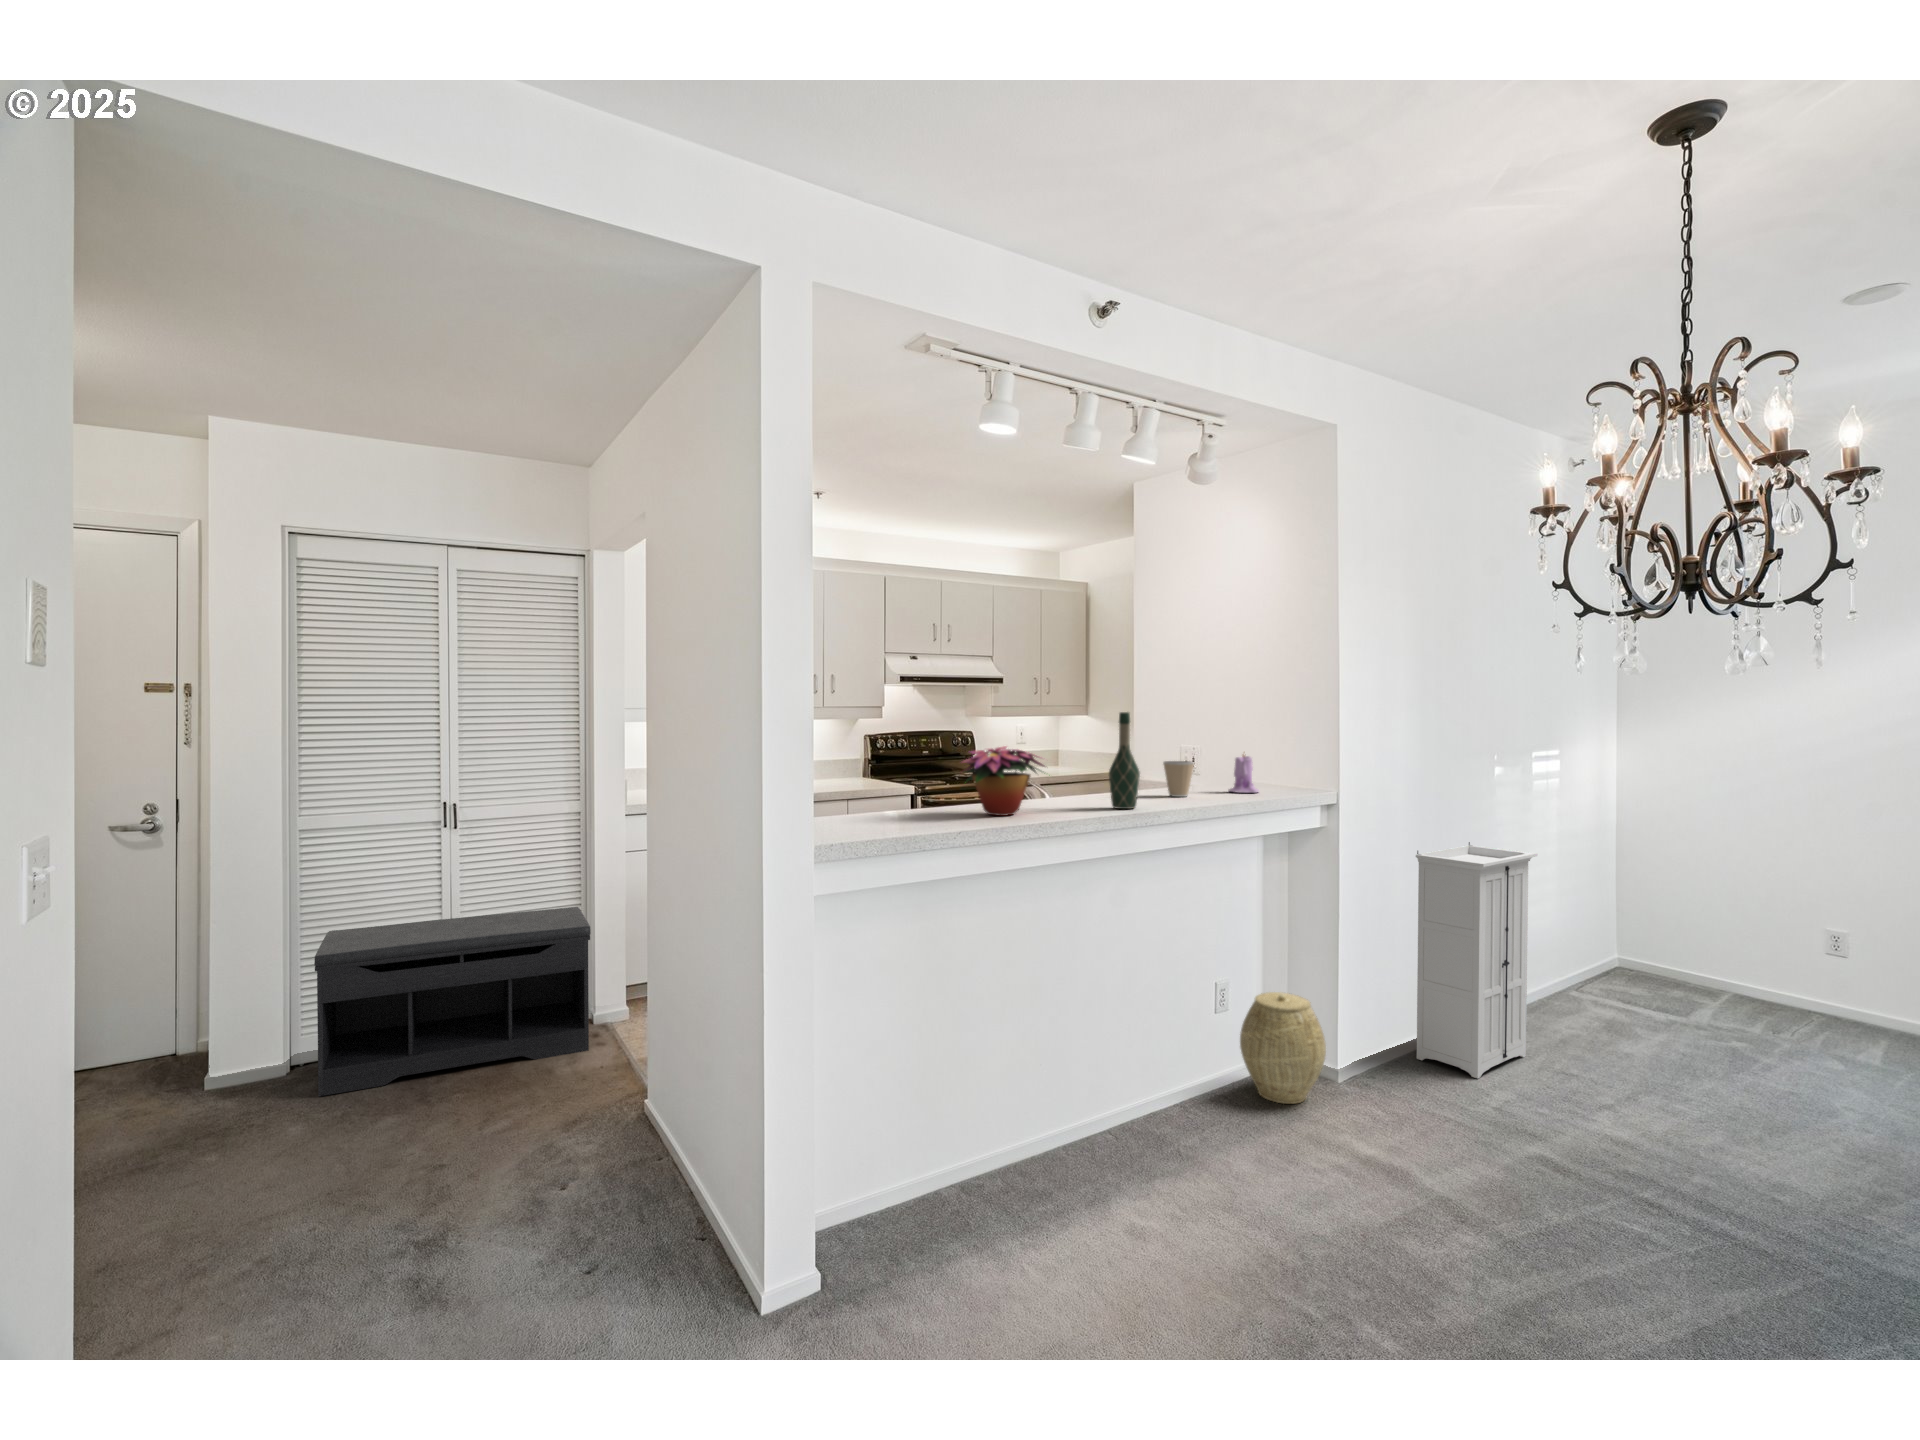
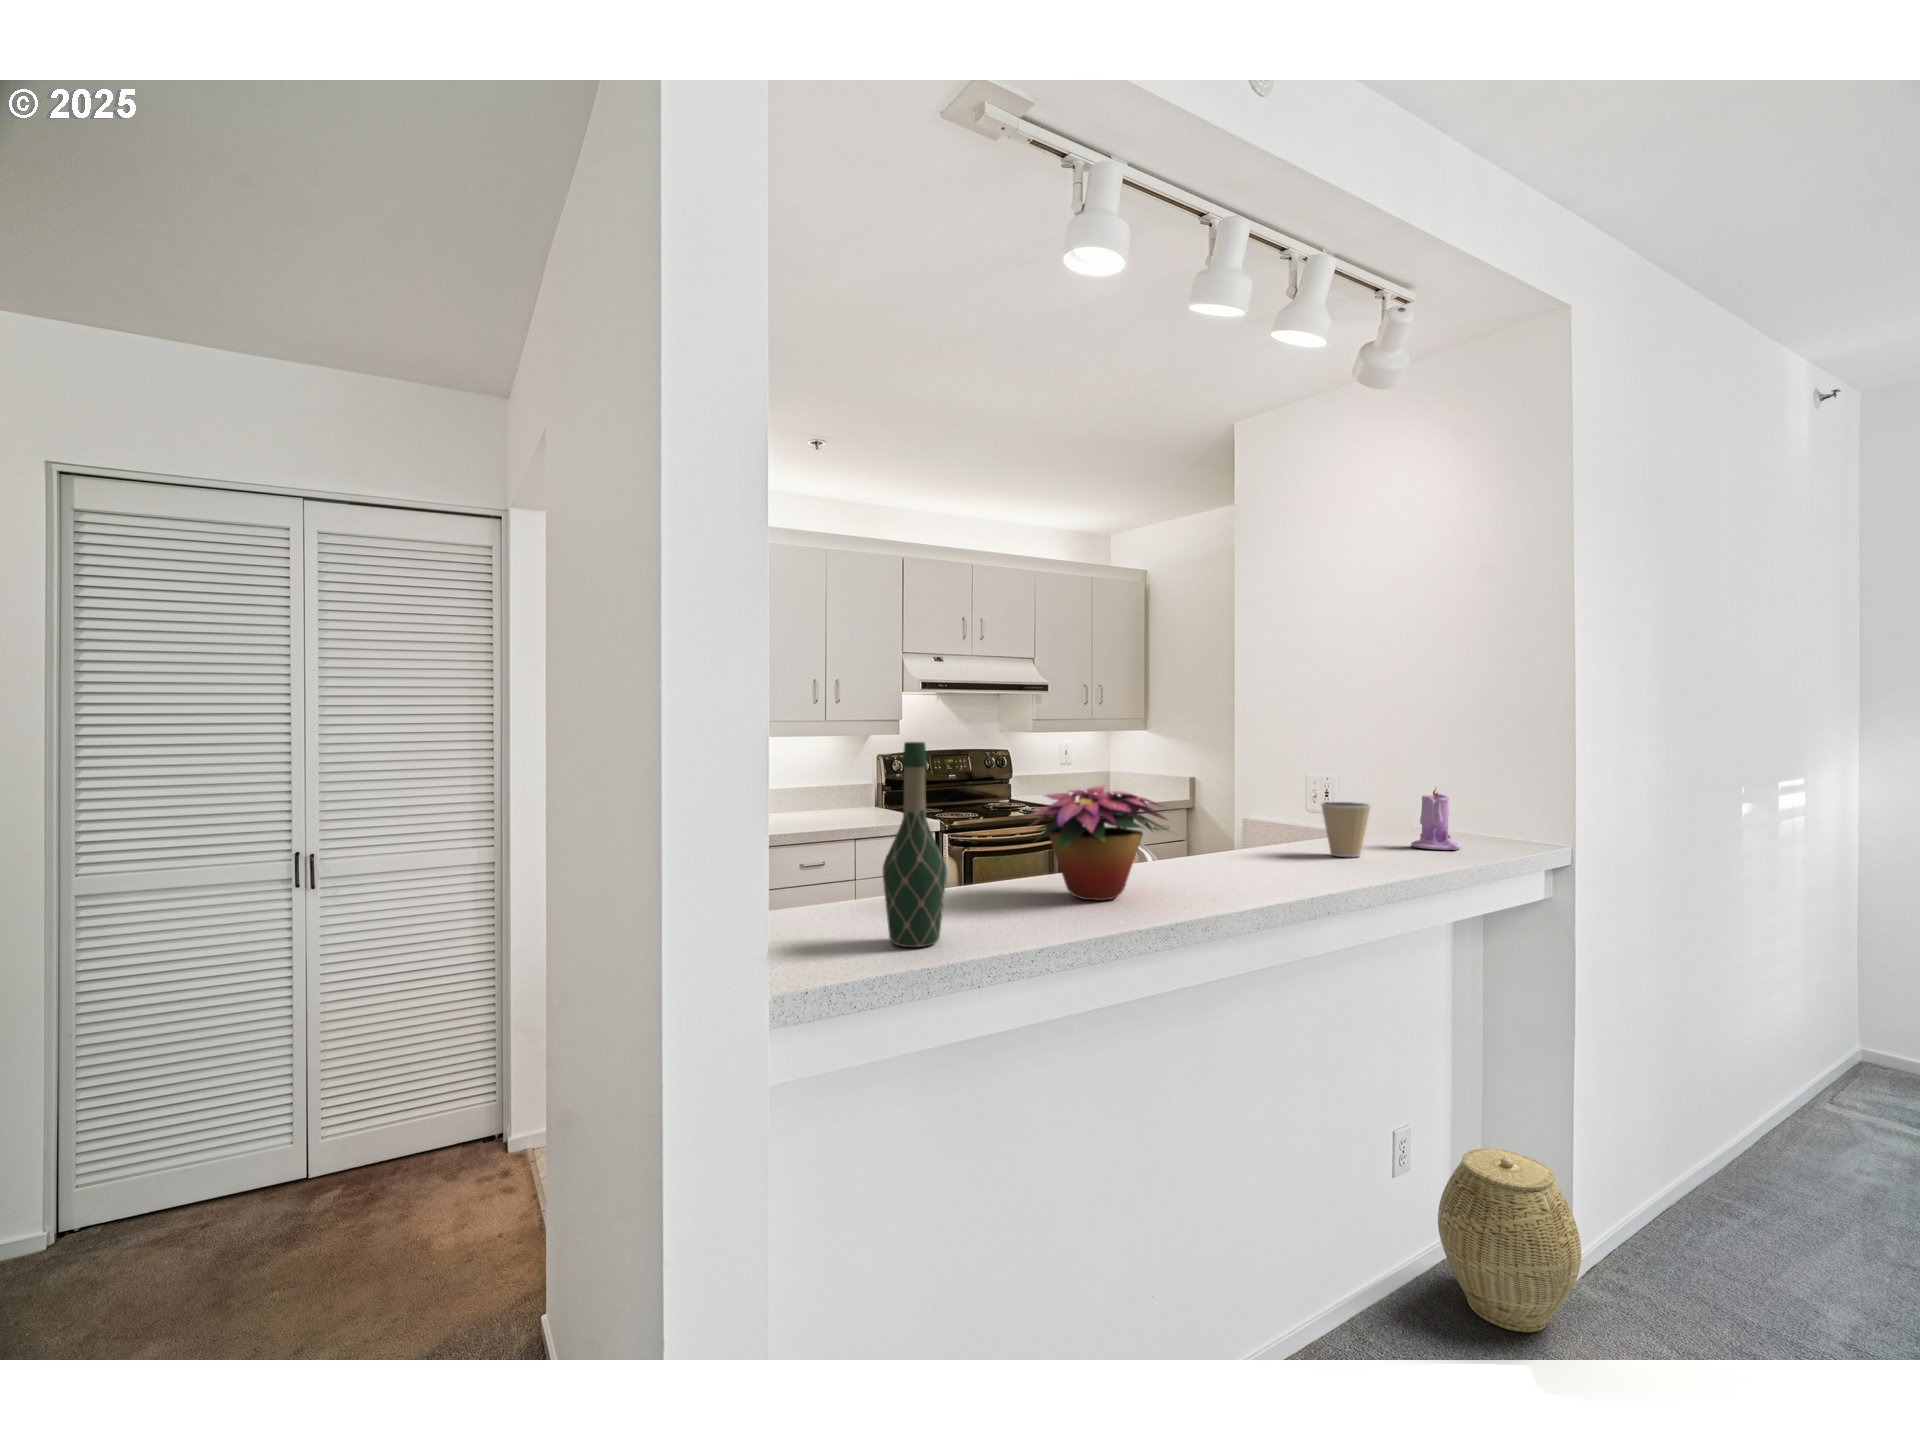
wine bottle: present [1109,712,1140,809] -> present [883,742,947,947]
storage cabinet: present [1416,842,1537,1078] -> none [1679,913,1855,1279]
bench: present [314,907,591,1096] -> none [64,992,490,1297]

